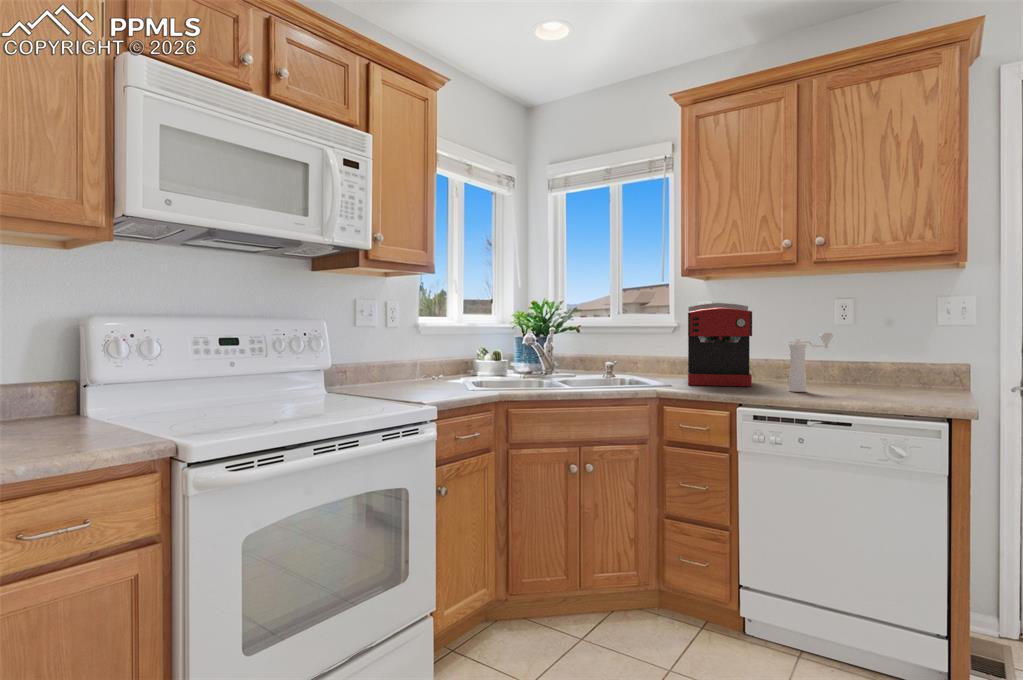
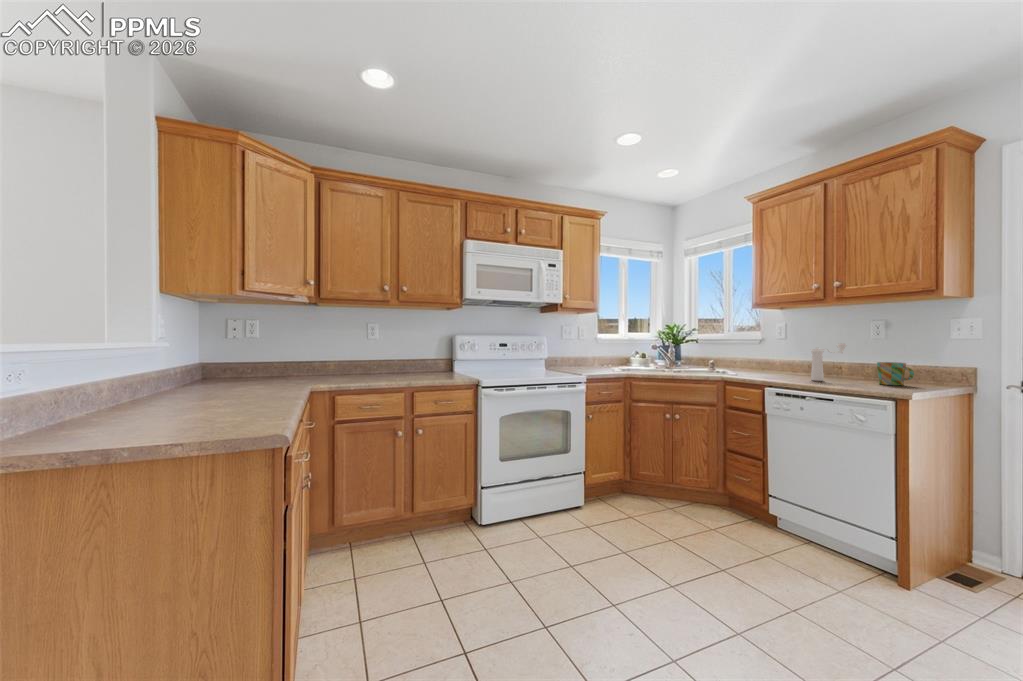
coffee maker: present [688,303,752,386] -> none [750,324,803,377]
mug: none [874,360,922,394] -> present [877,362,914,385]

